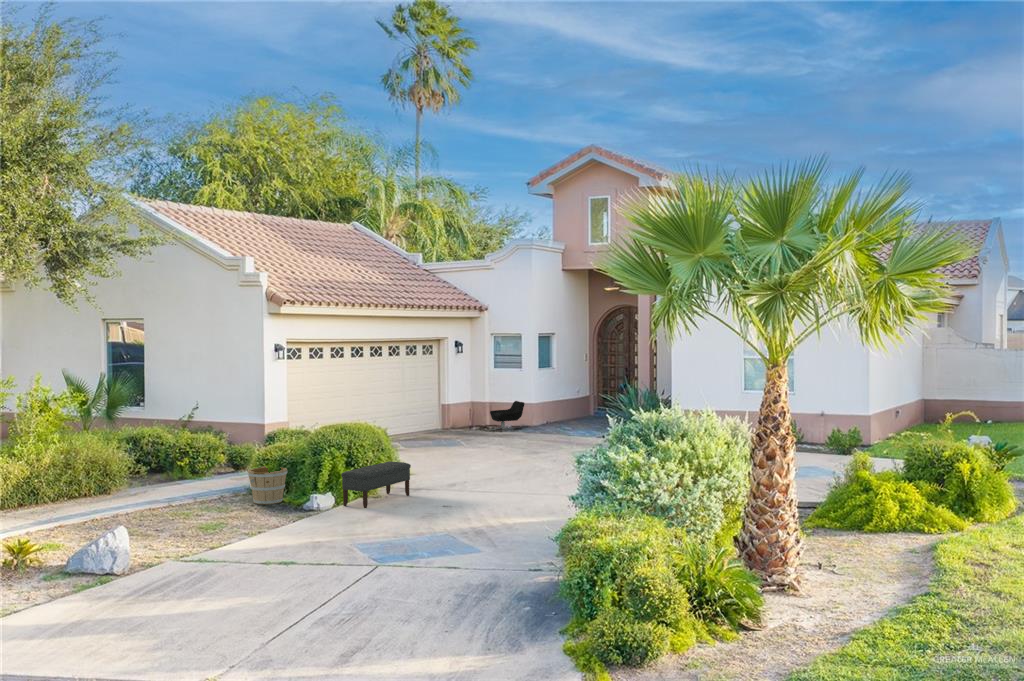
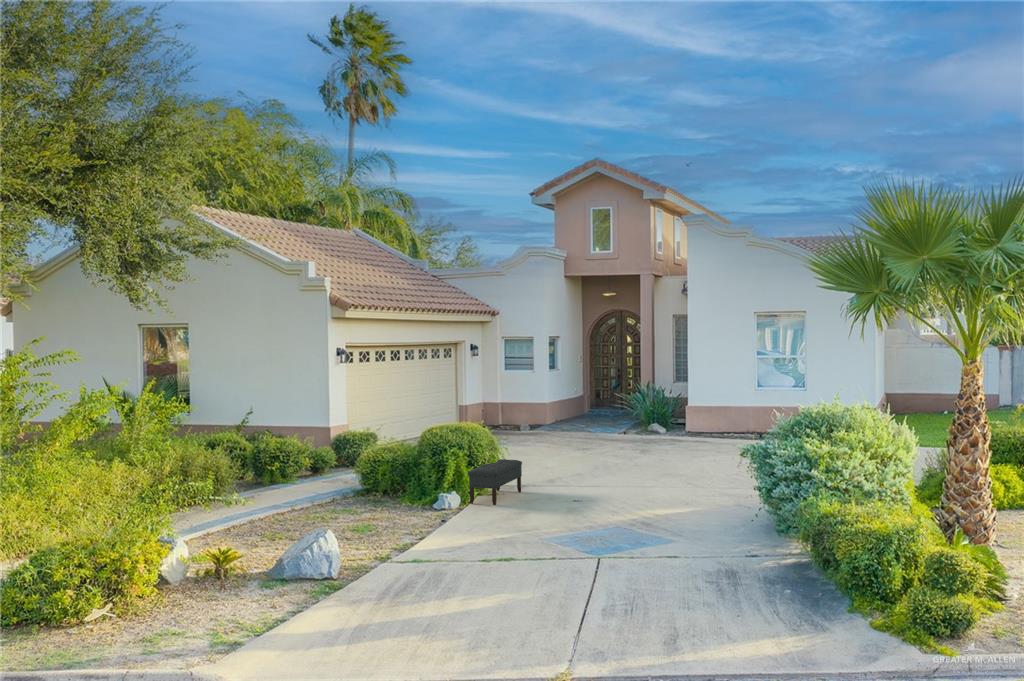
lounge chair: present [490,401,524,431] -> none [506,401,541,429]
wooden bucket: present [248,466,288,505] -> none [368,467,408,505]

